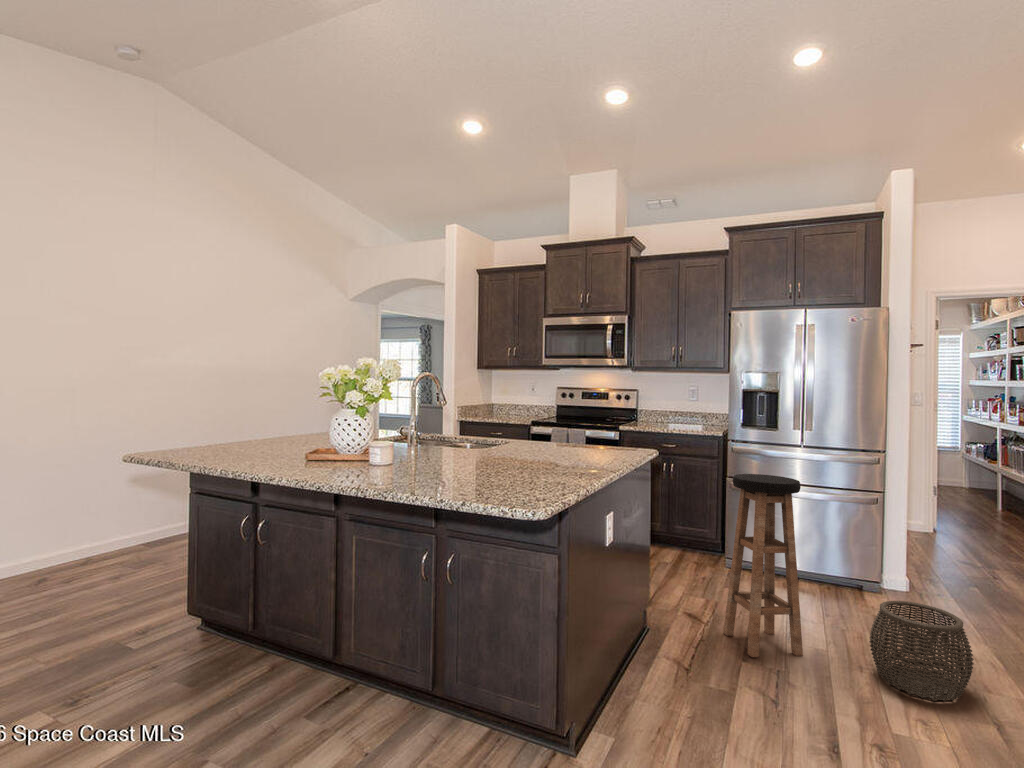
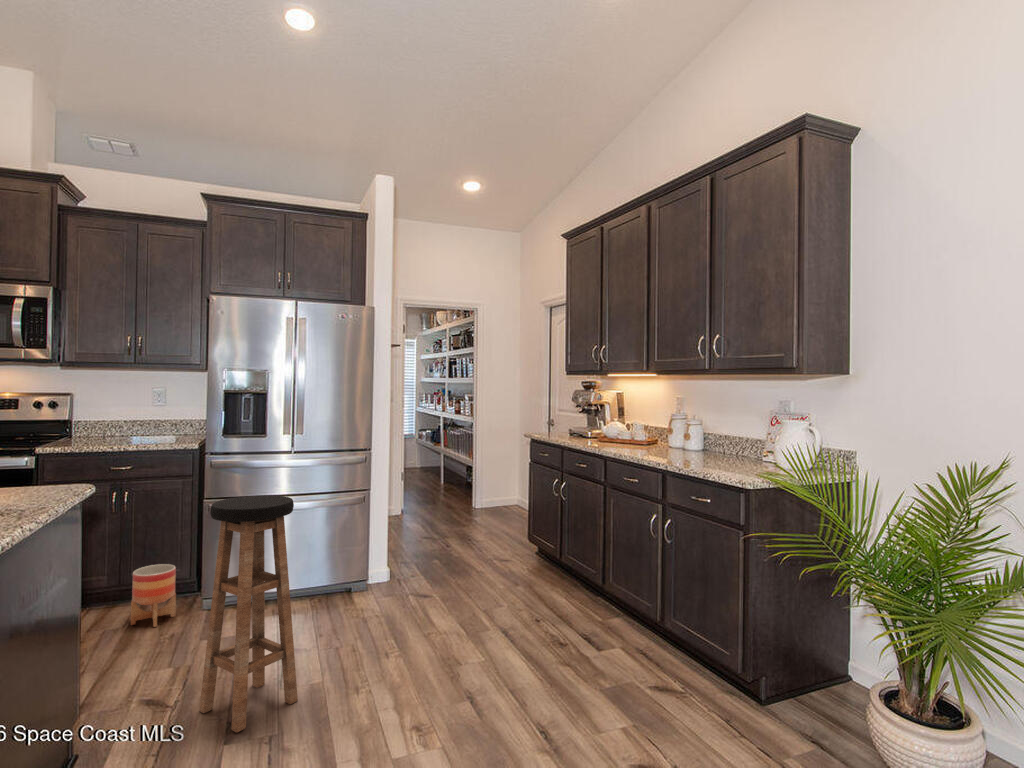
planter: none [675,522,705,569] -> present [131,564,176,627]
woven basket: present [869,601,974,701] -> none [364,601,449,701]

